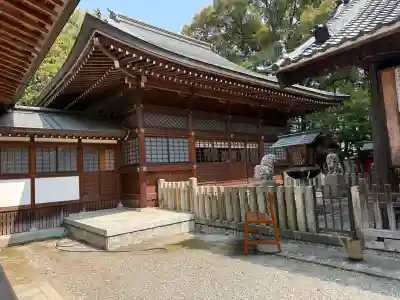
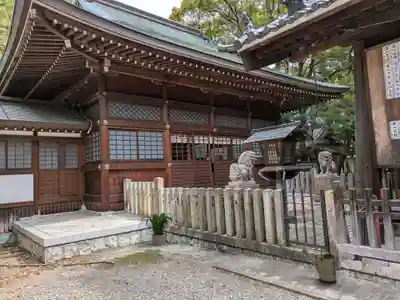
bench: present [245,192,282,254] -> none [199,194,244,272]
potted plant: none [180,208,213,236] -> present [140,213,173,246]

